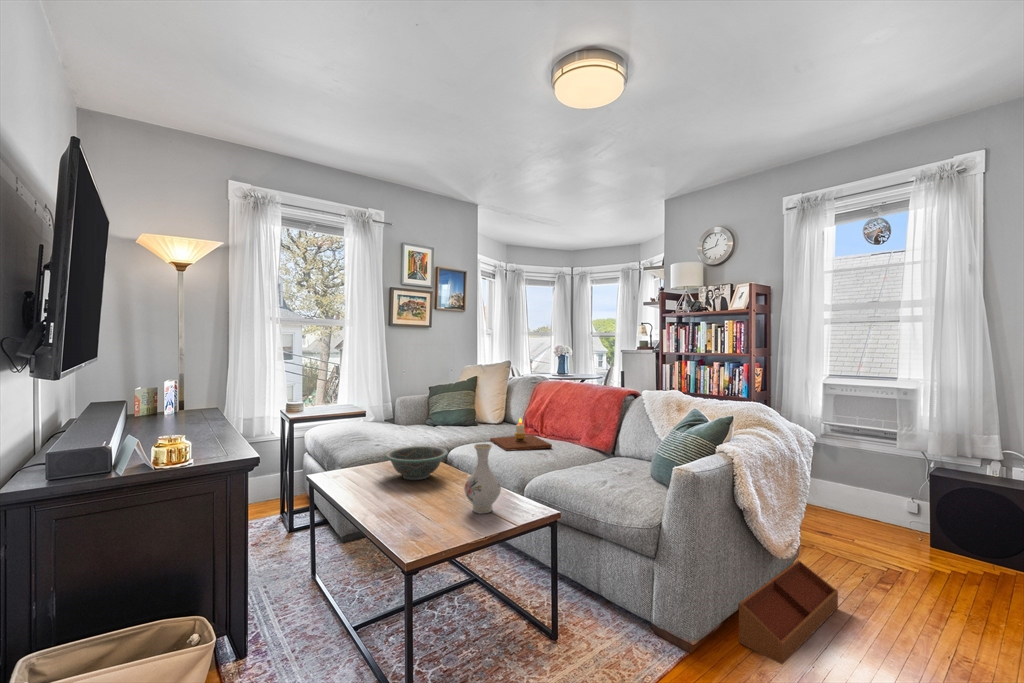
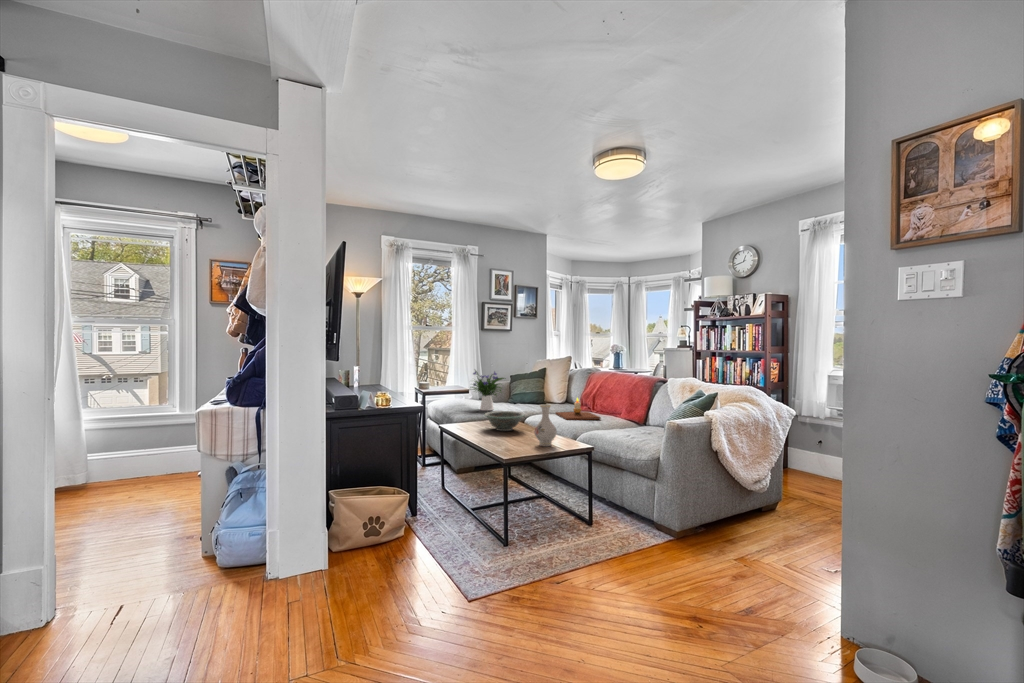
flower arrangement: none [367,379,422,438] -> present [472,370,504,410]
storage bin: present [738,560,838,664] -> none [711,494,794,547]

